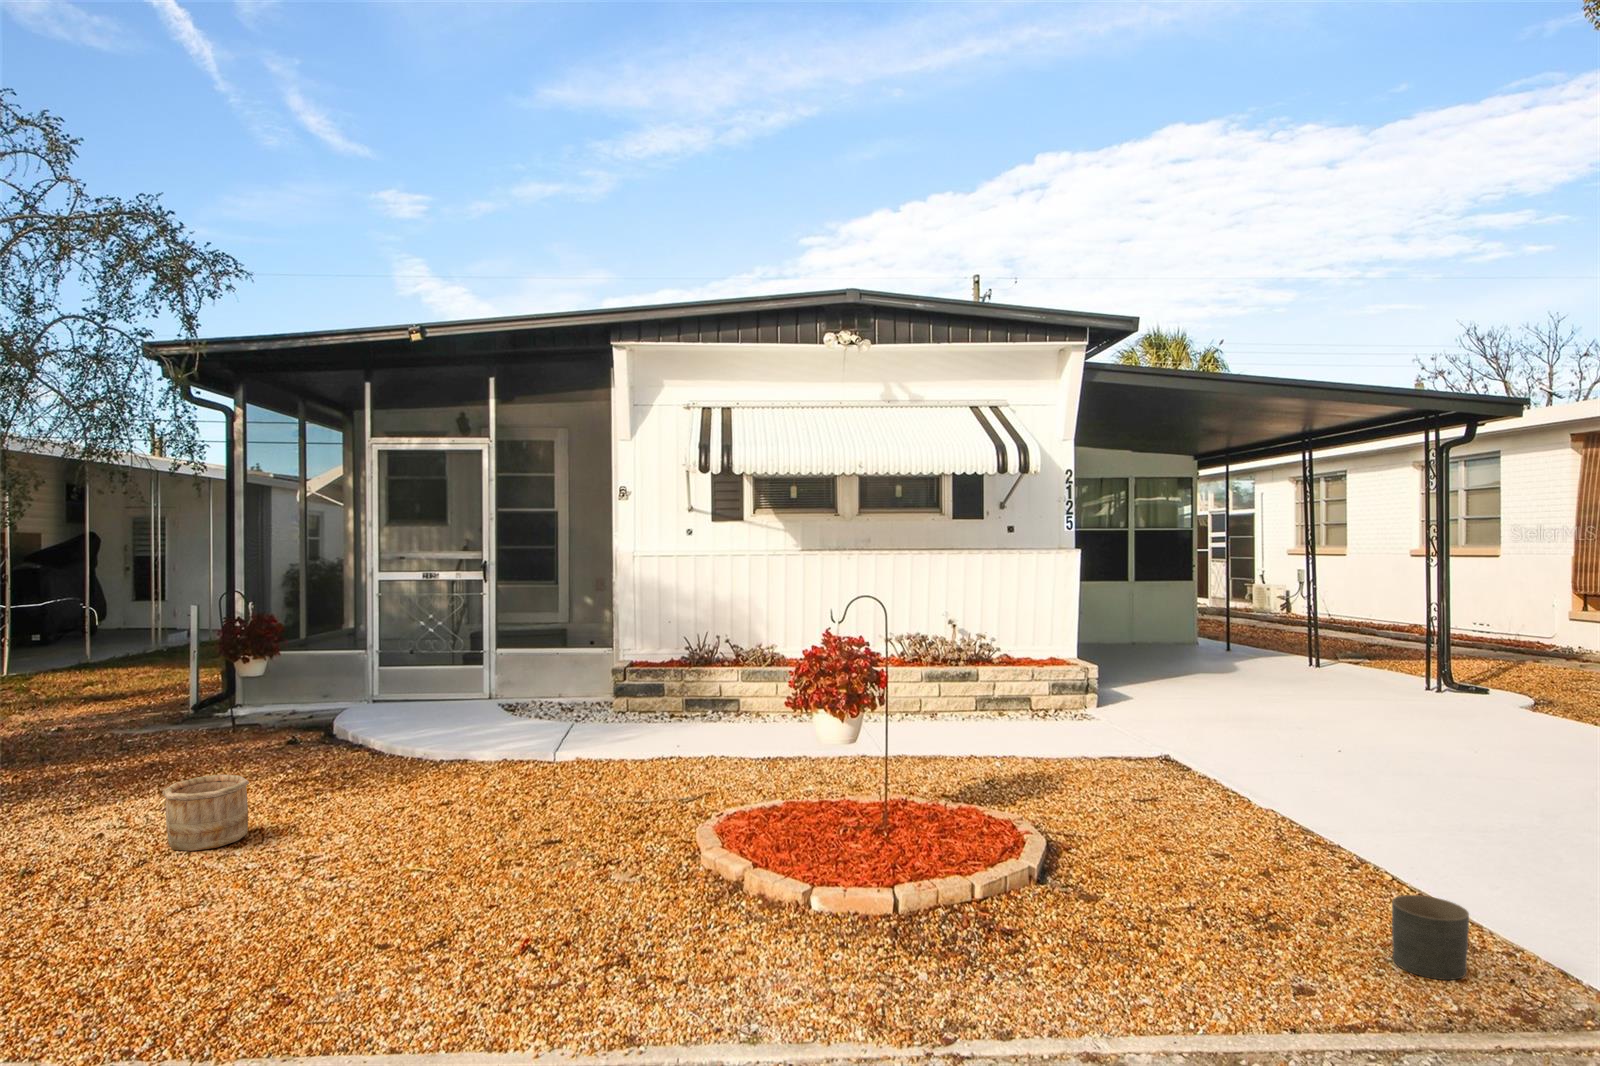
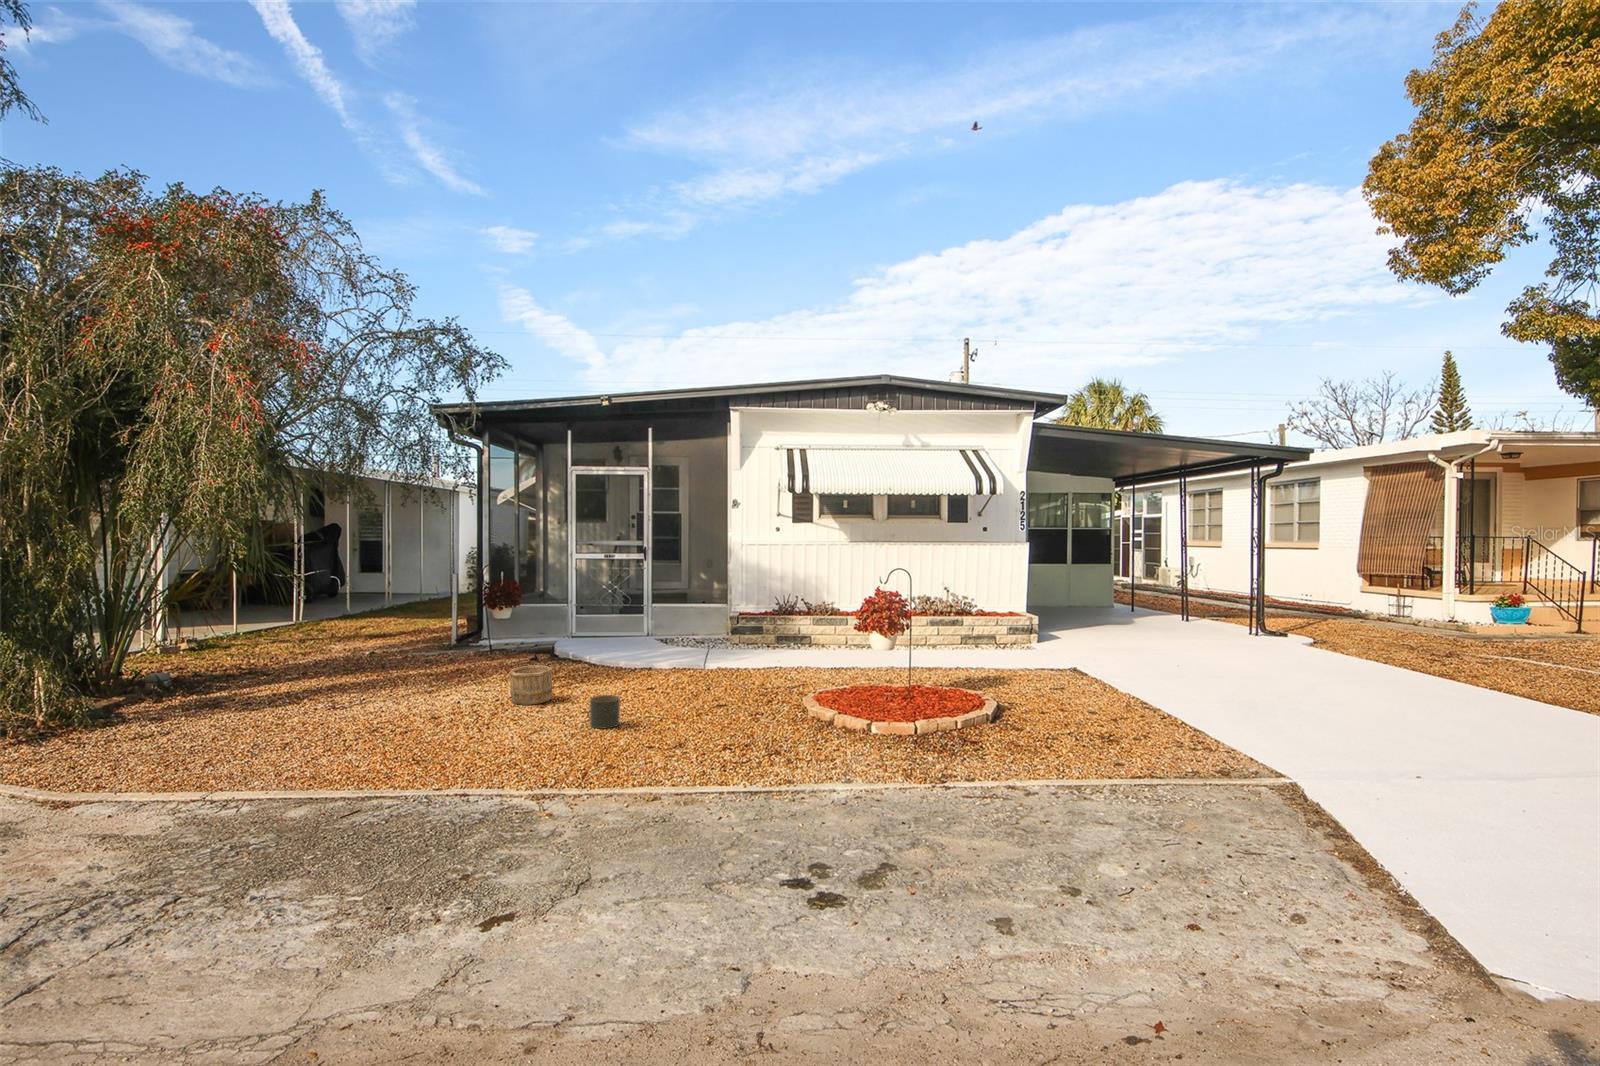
planter: present [1392,895,1469,980] -> present [590,695,620,729]

